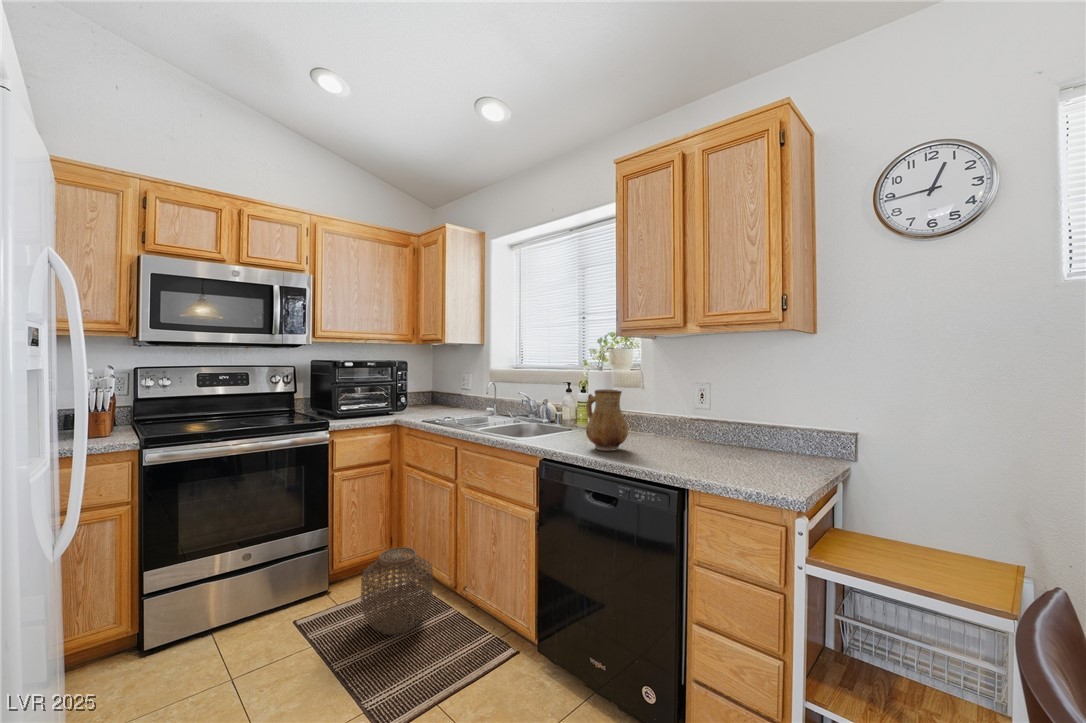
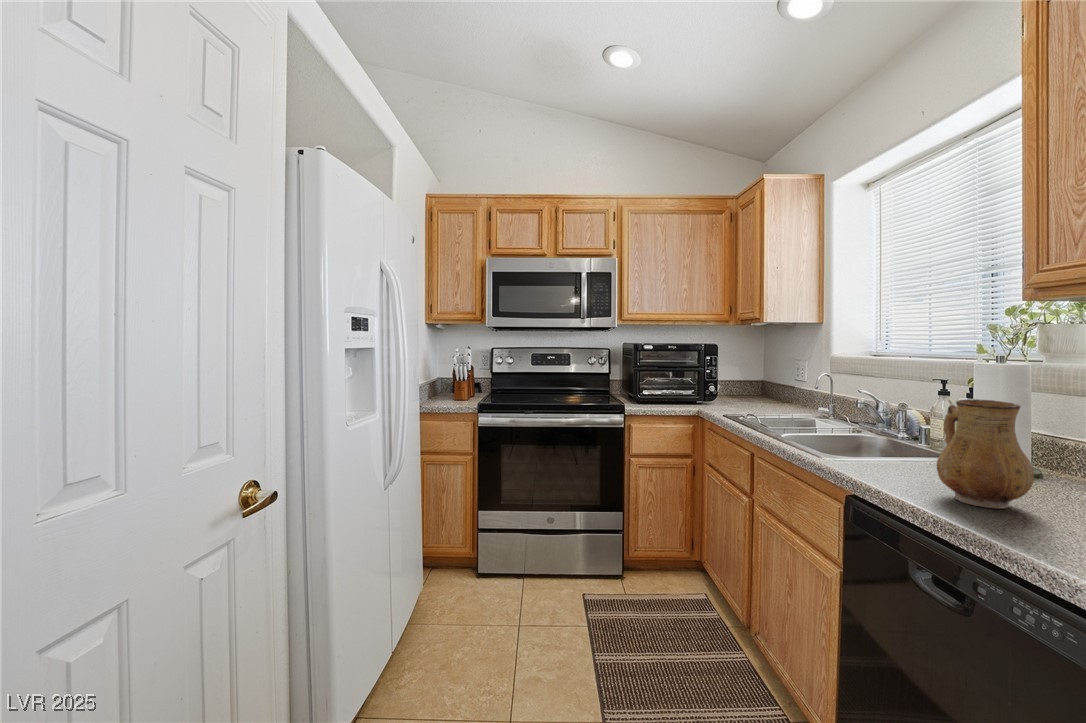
woven basket: present [361,547,433,635] -> none [636,554,715,652]

